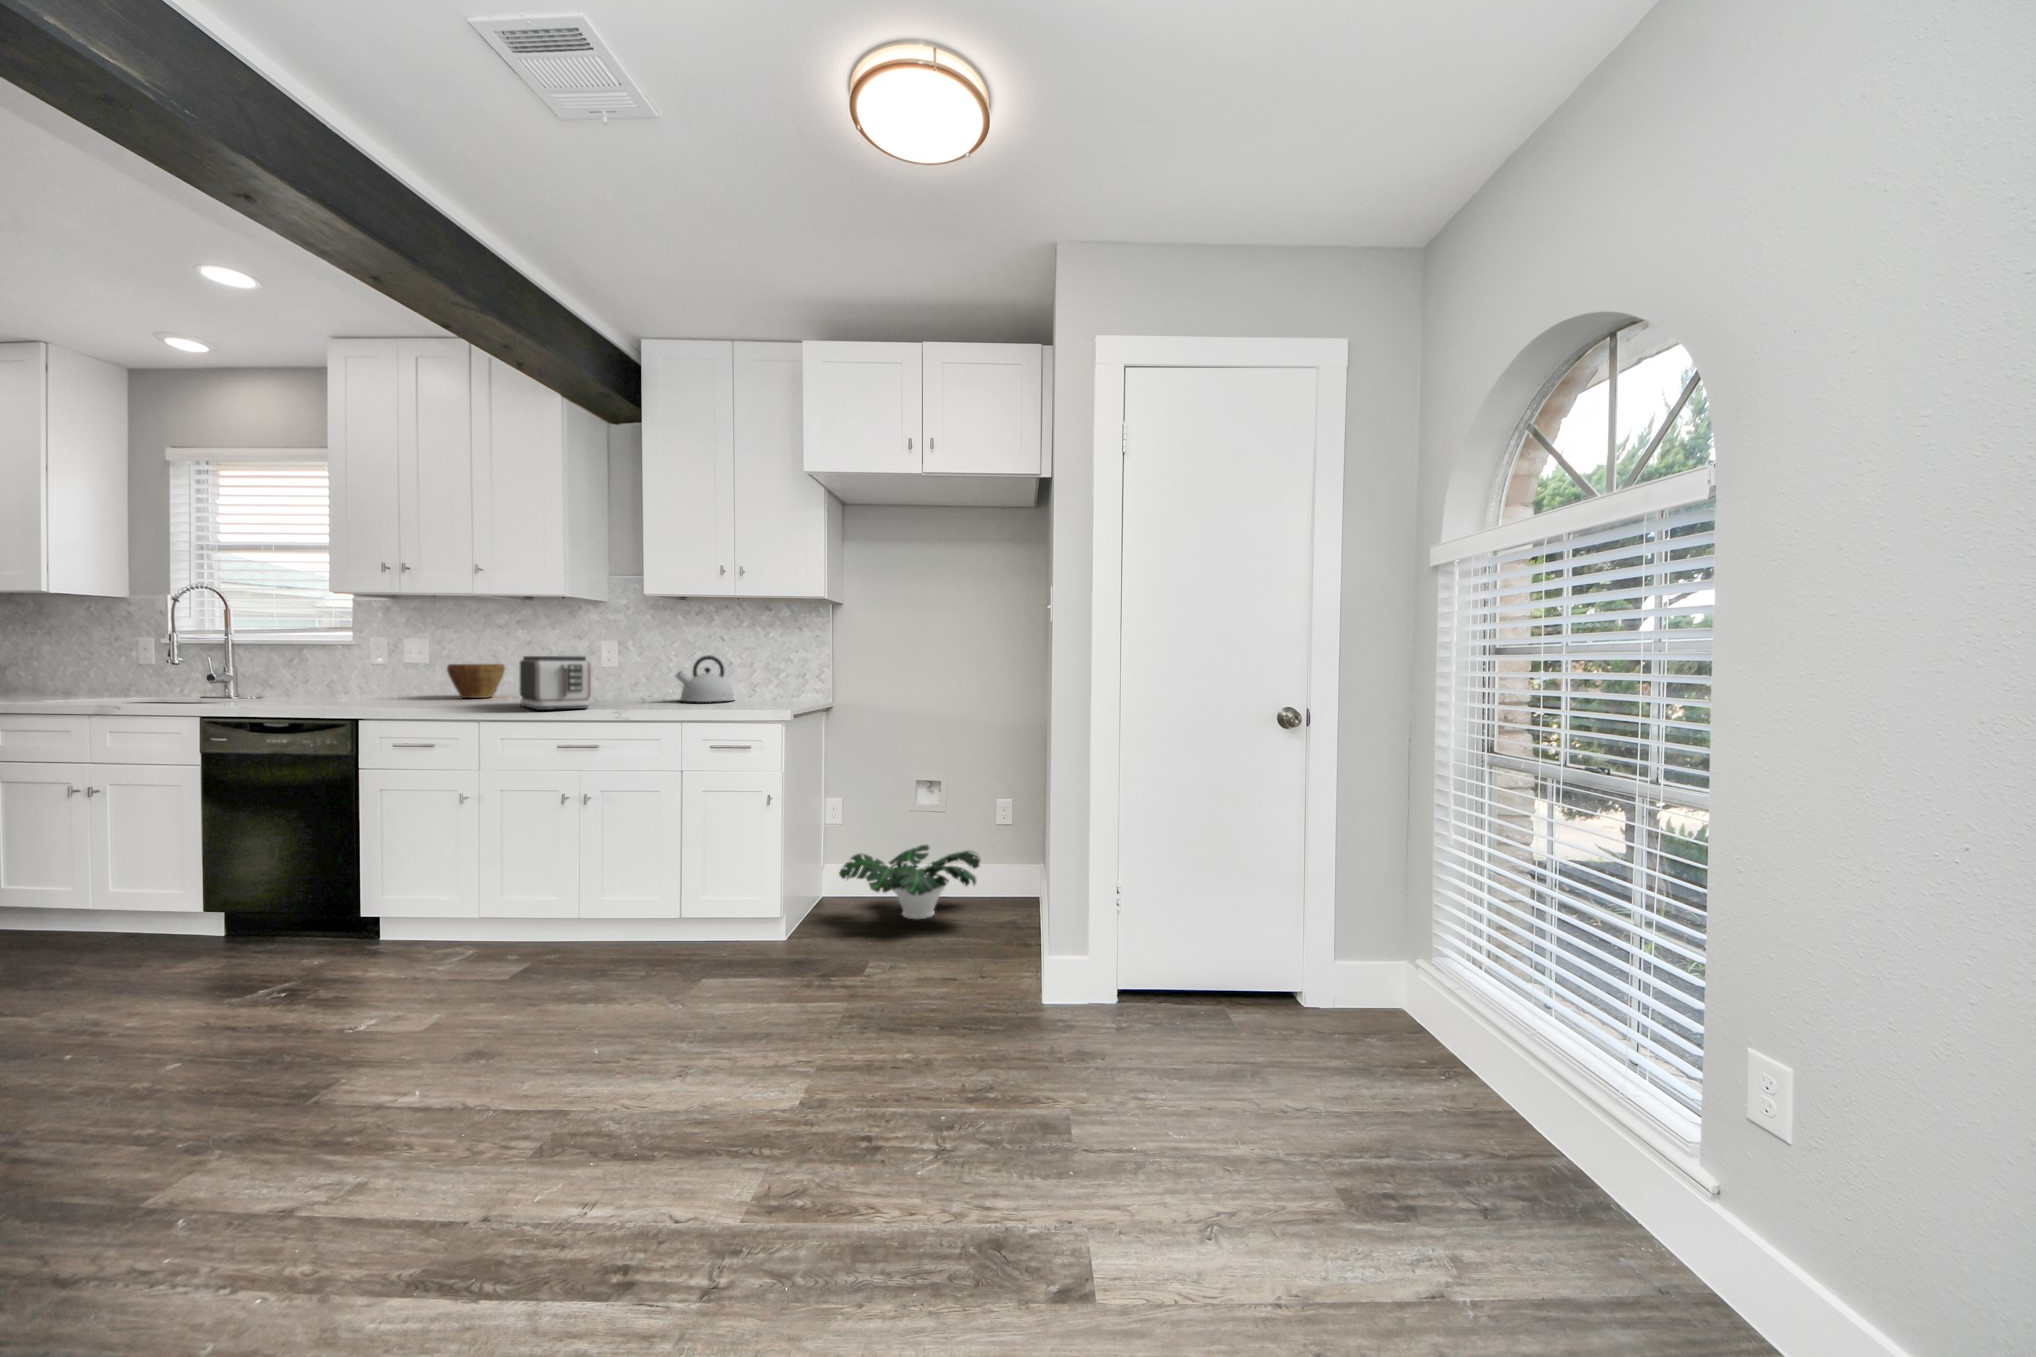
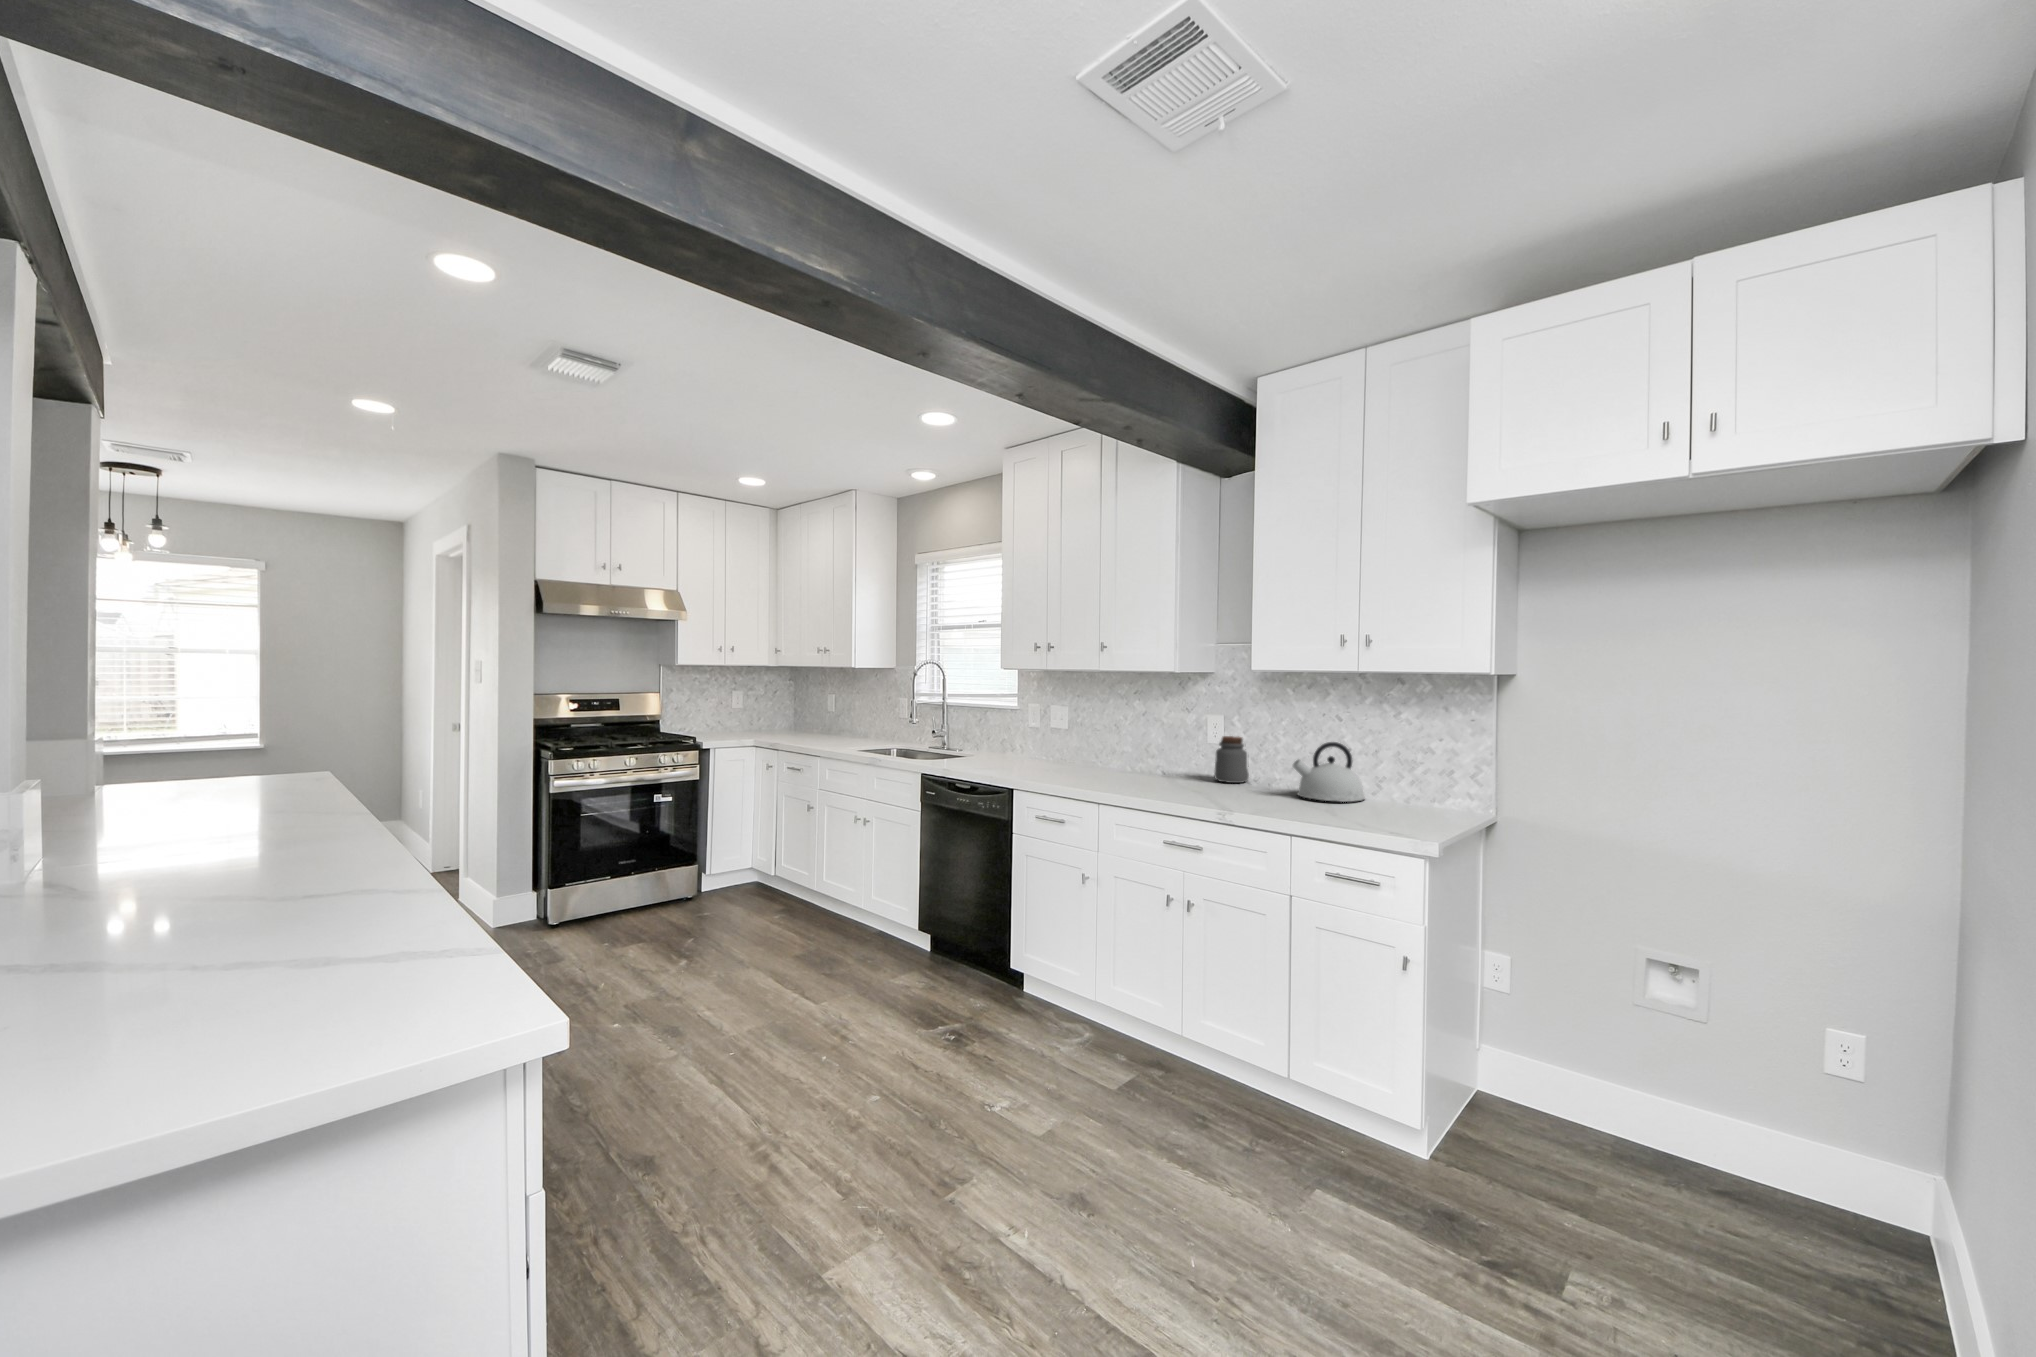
toaster: present [520,656,591,710] -> none [1135,735,1199,800]
jar: none [600,658,634,699] -> present [1214,736,1249,783]
bowl: present [447,664,505,698] -> none [1083,733,1132,768]
potted plant: present [839,845,980,919] -> none [1513,1049,1792,1194]

